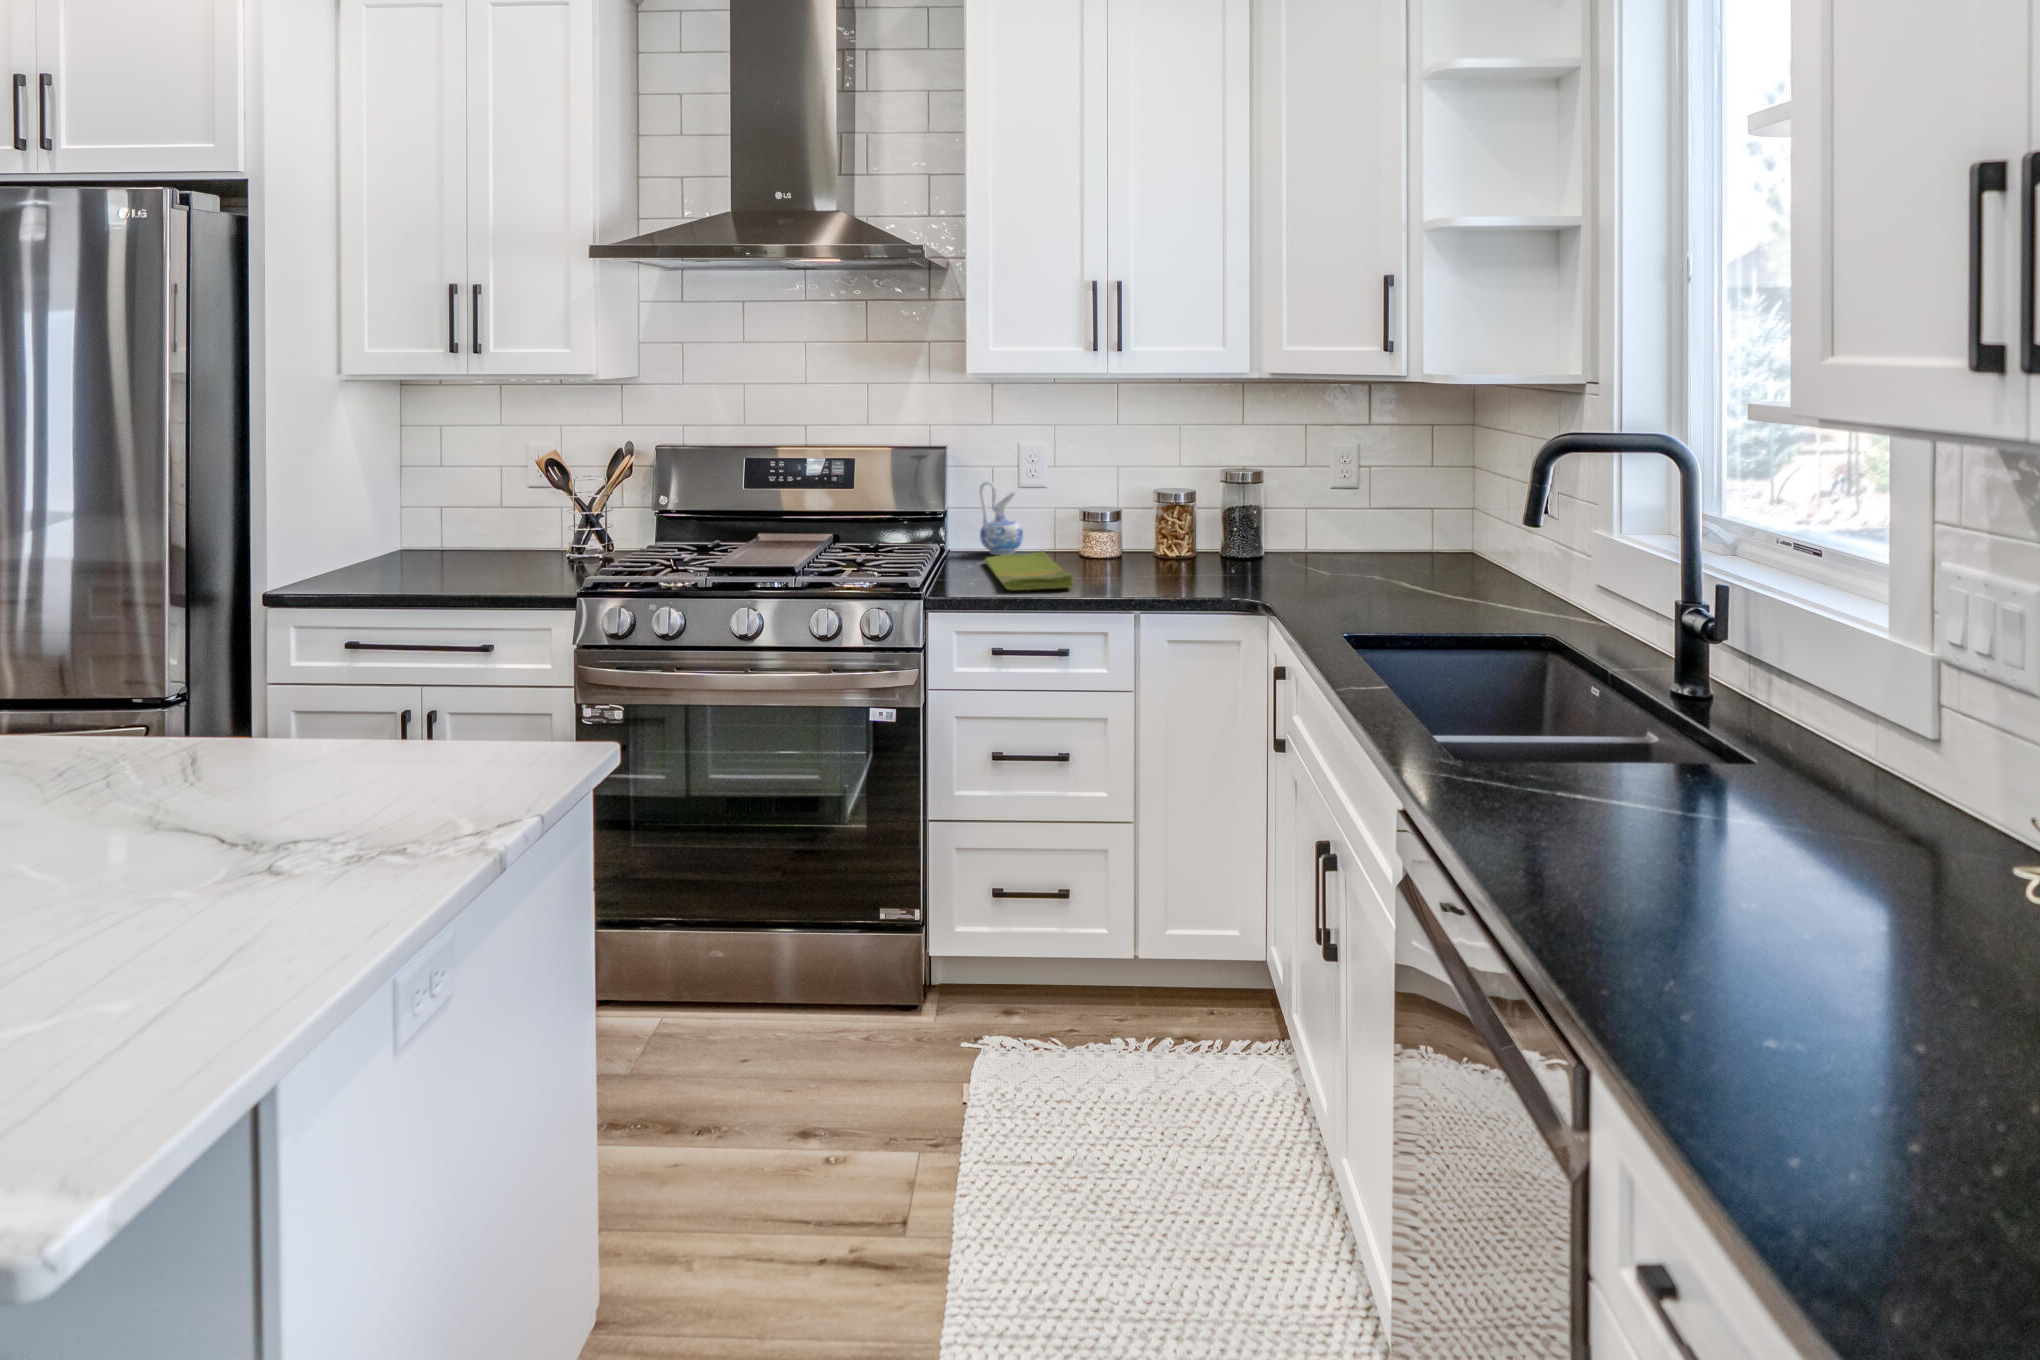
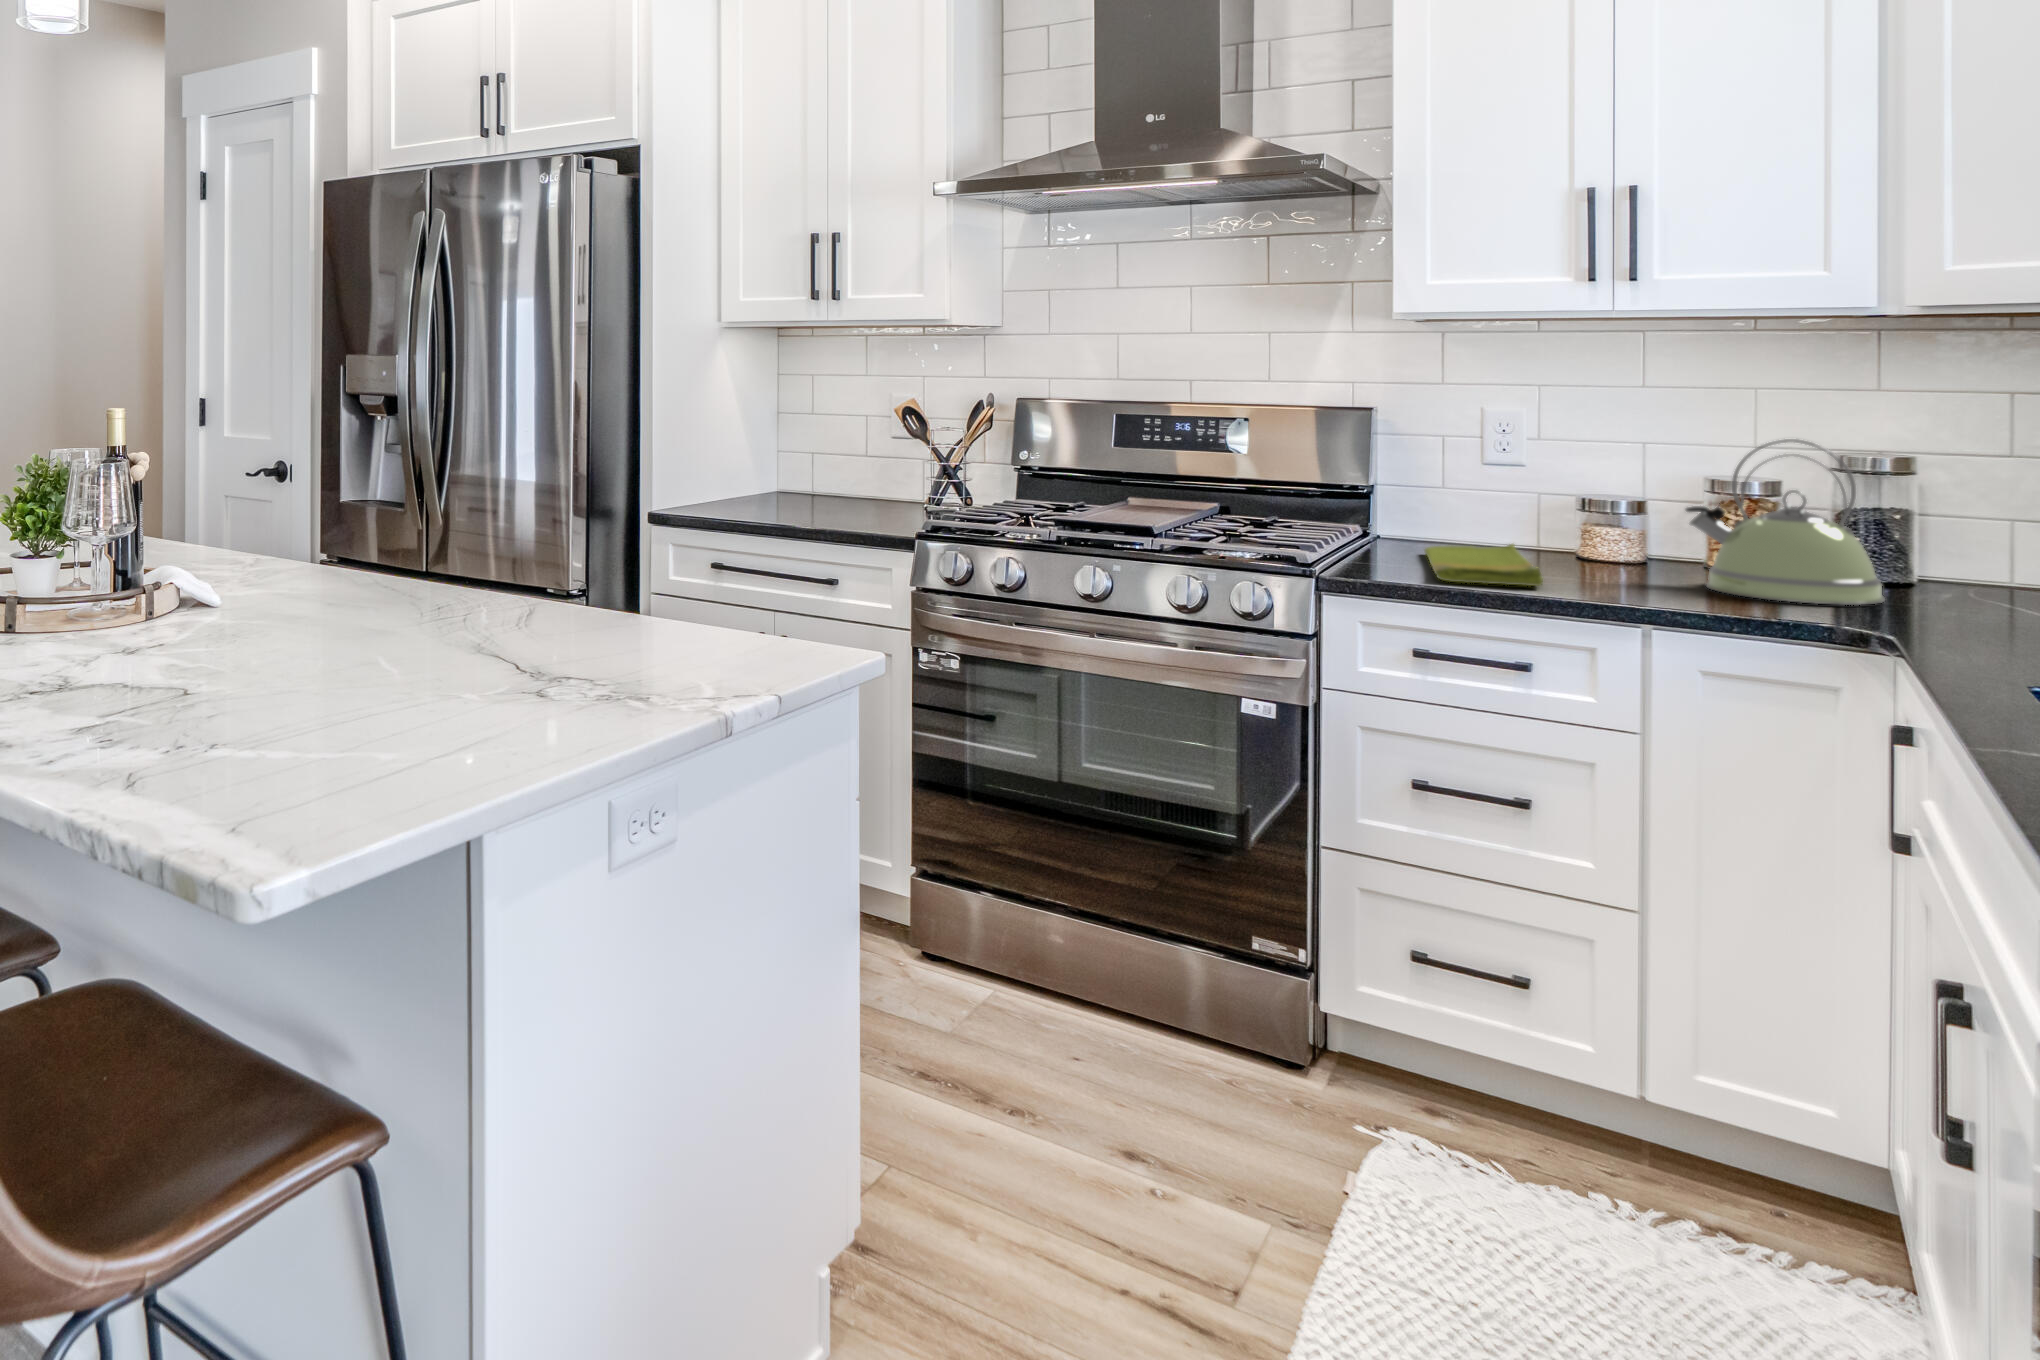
kettle: none [1151,465,1261,582] -> present [1686,439,1885,605]
ceramic pitcher: present [980,481,1023,555] -> none [1424,454,1488,548]

